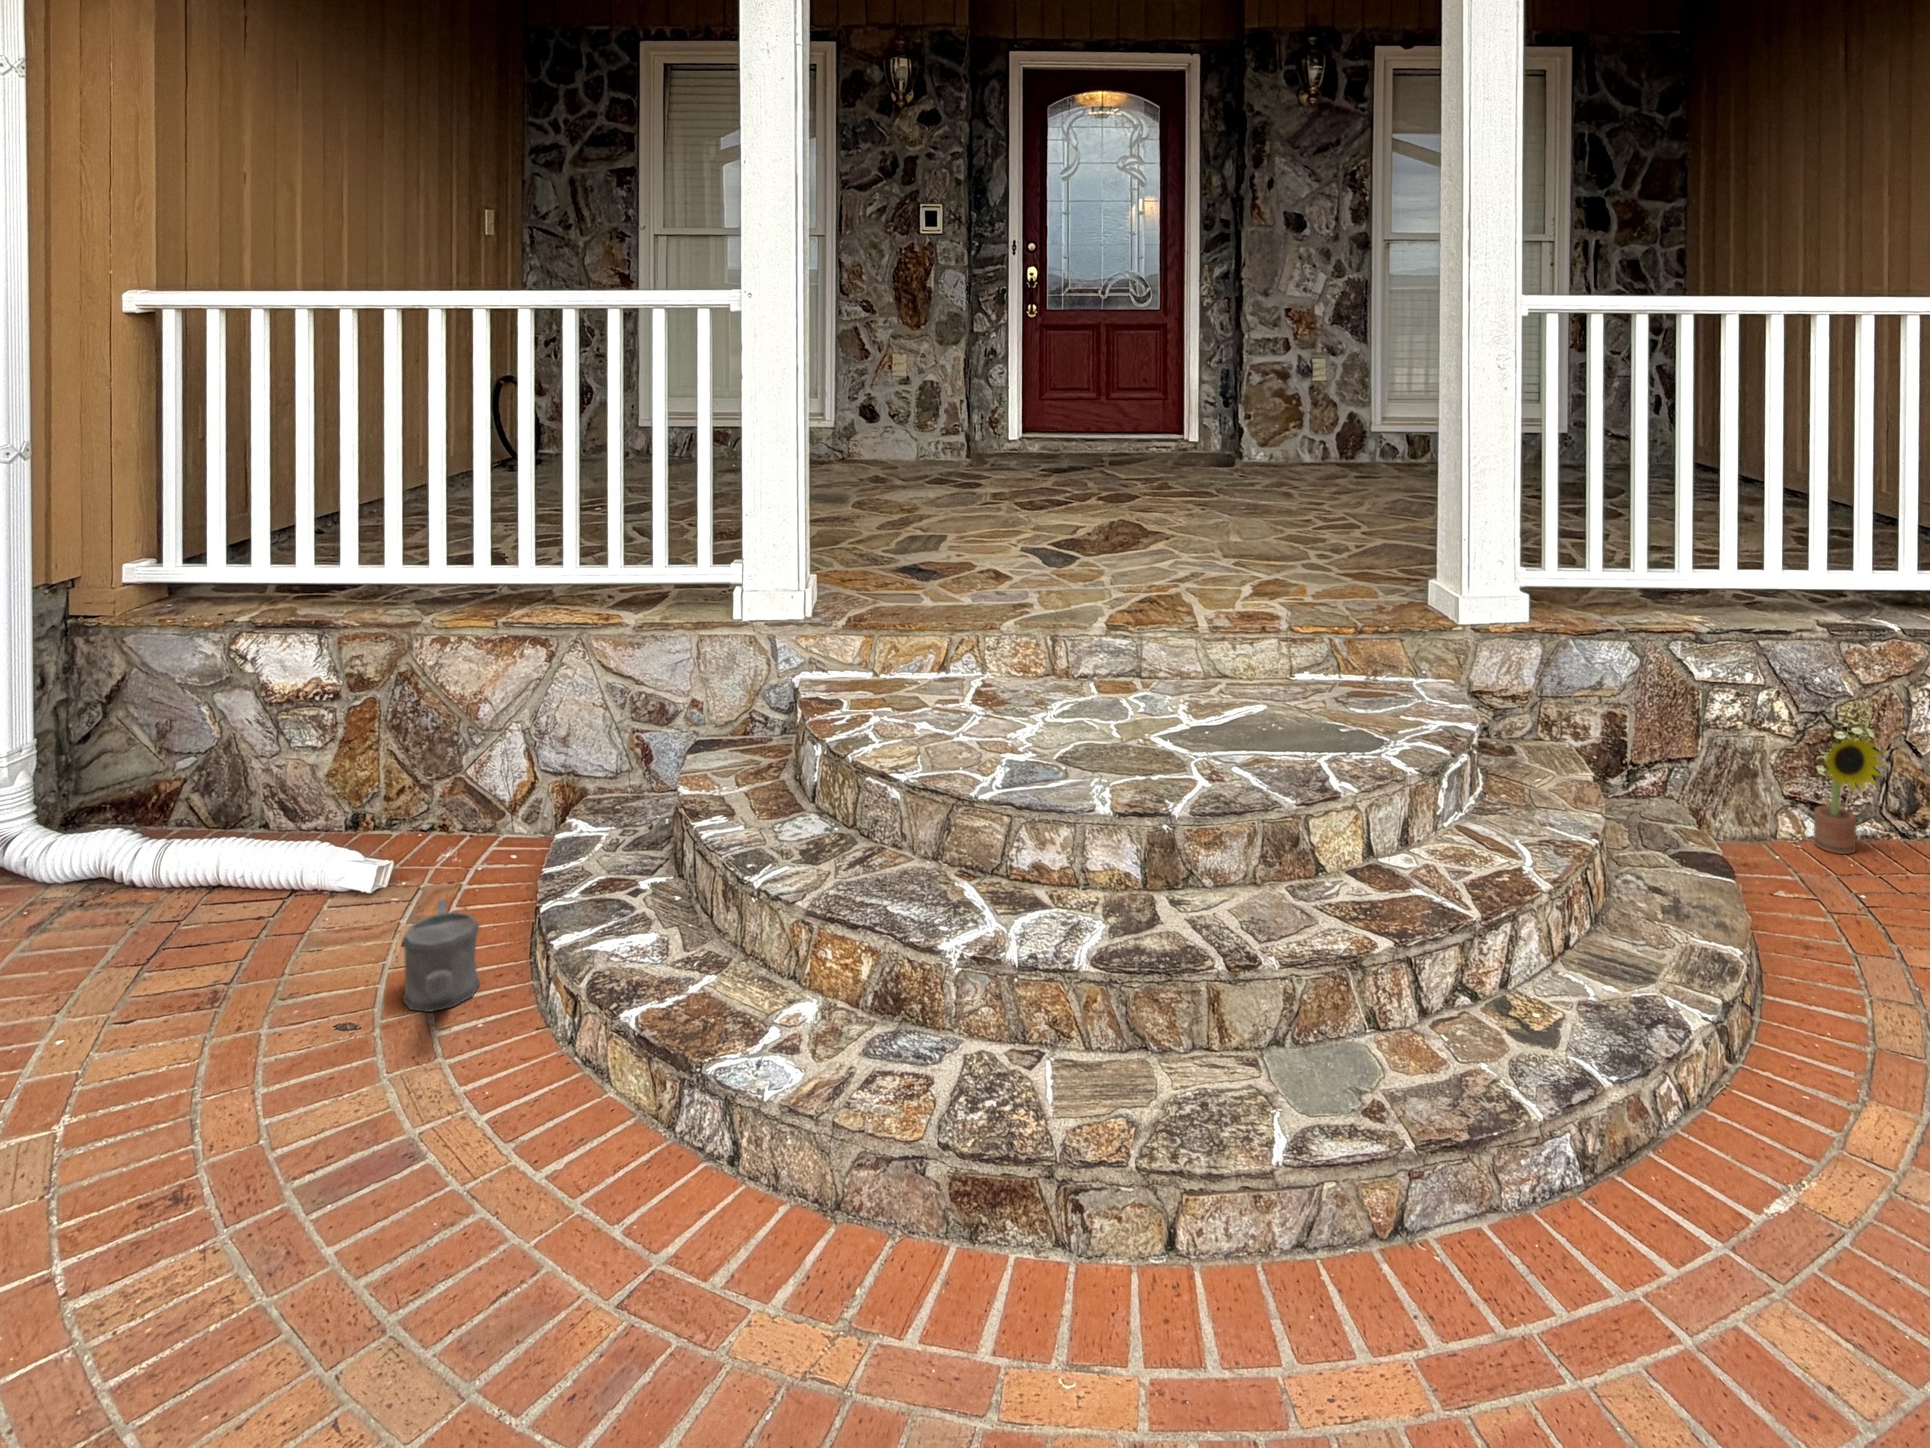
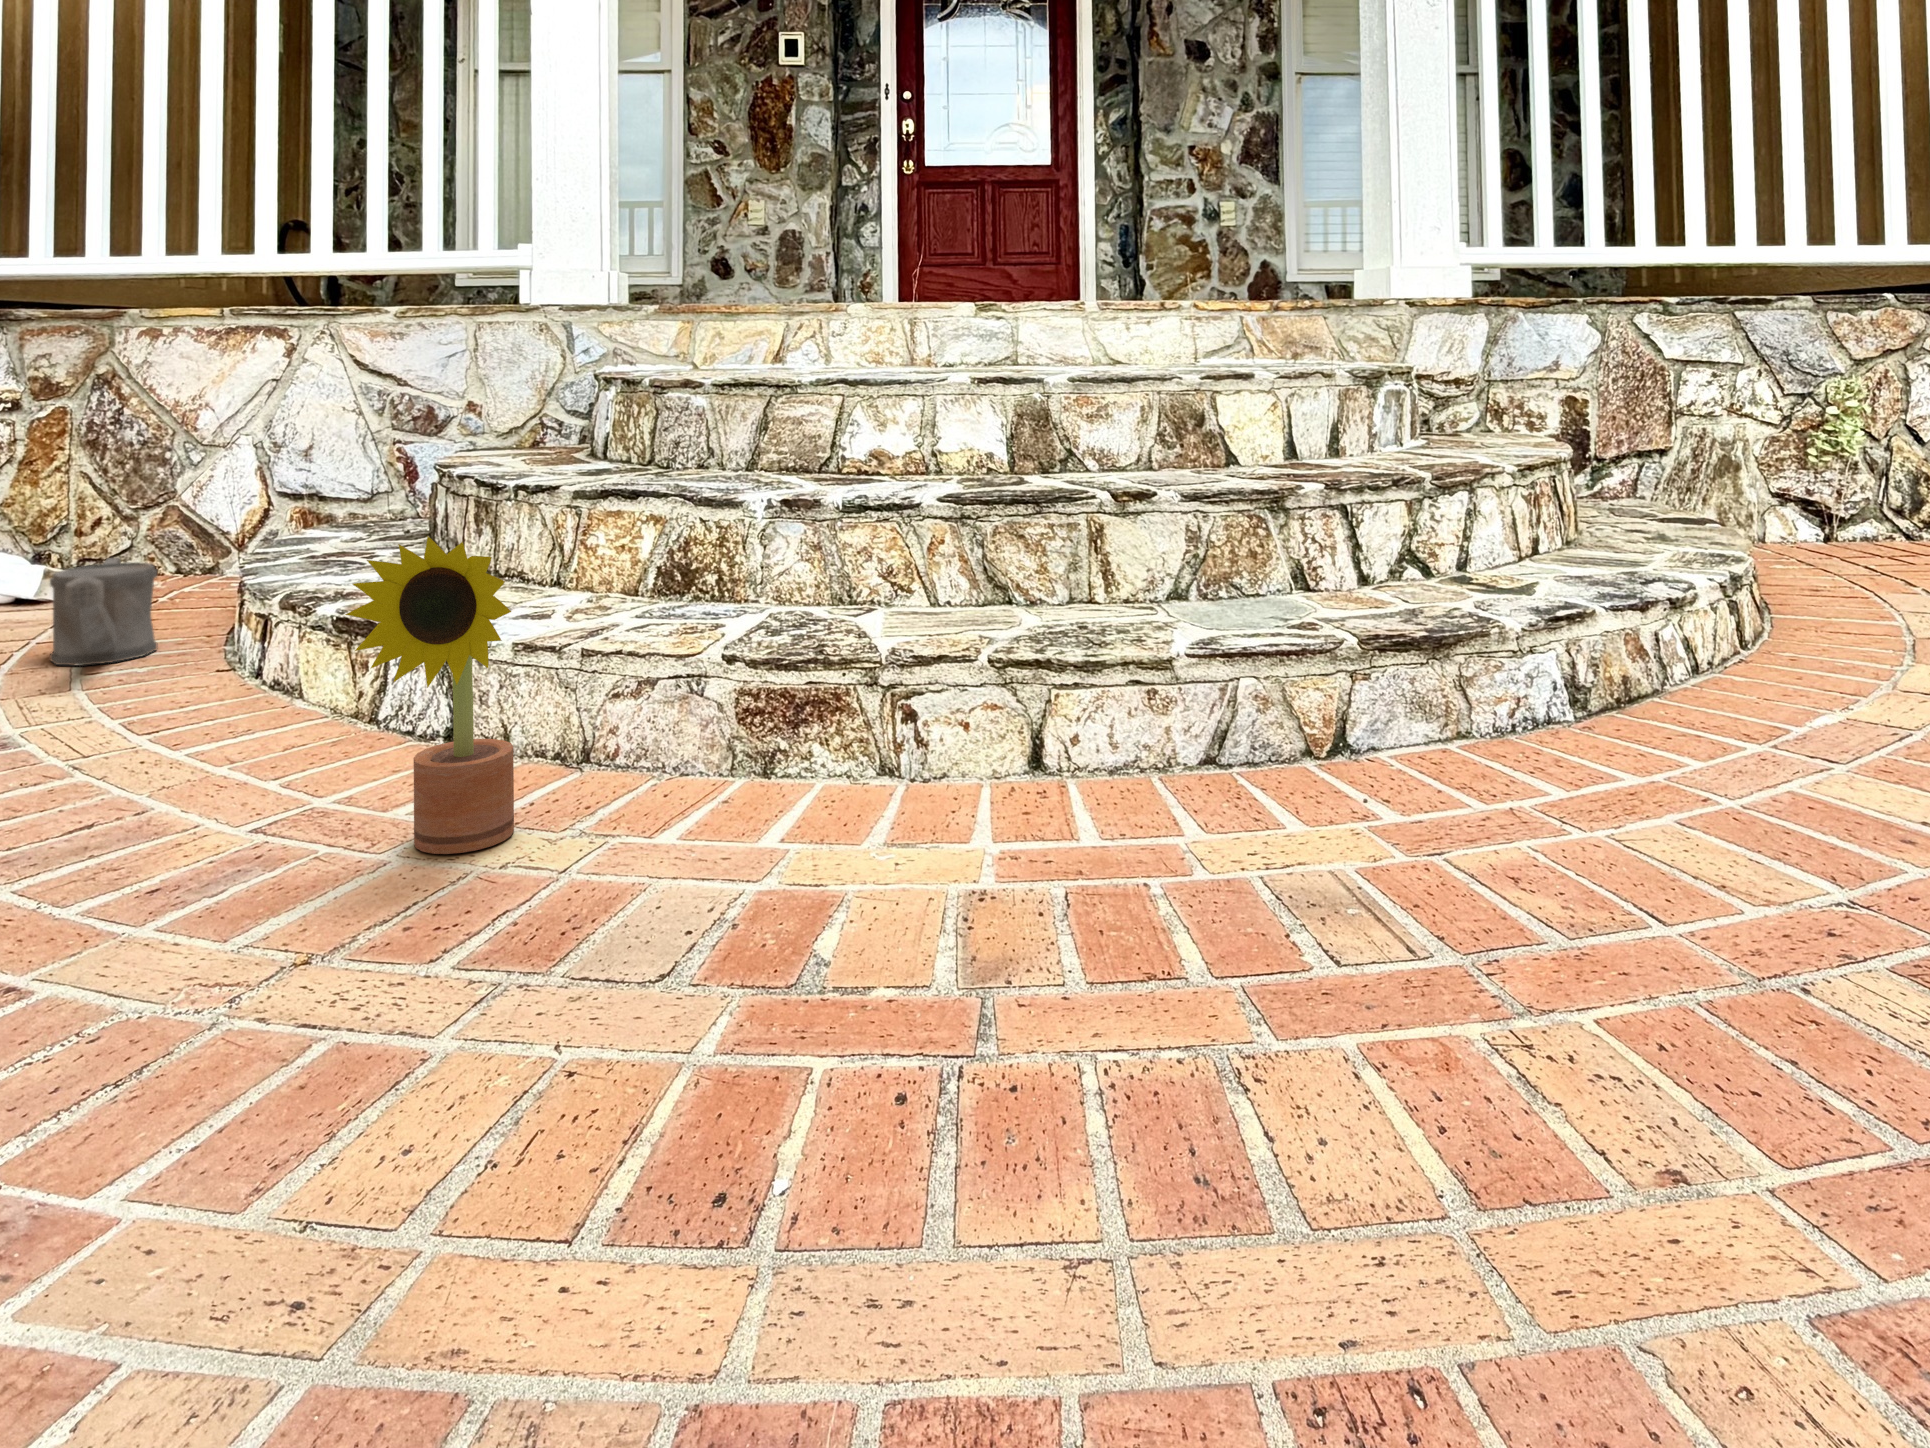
decorative plant: present [1814,737,1885,854] -> present [345,536,514,854]

